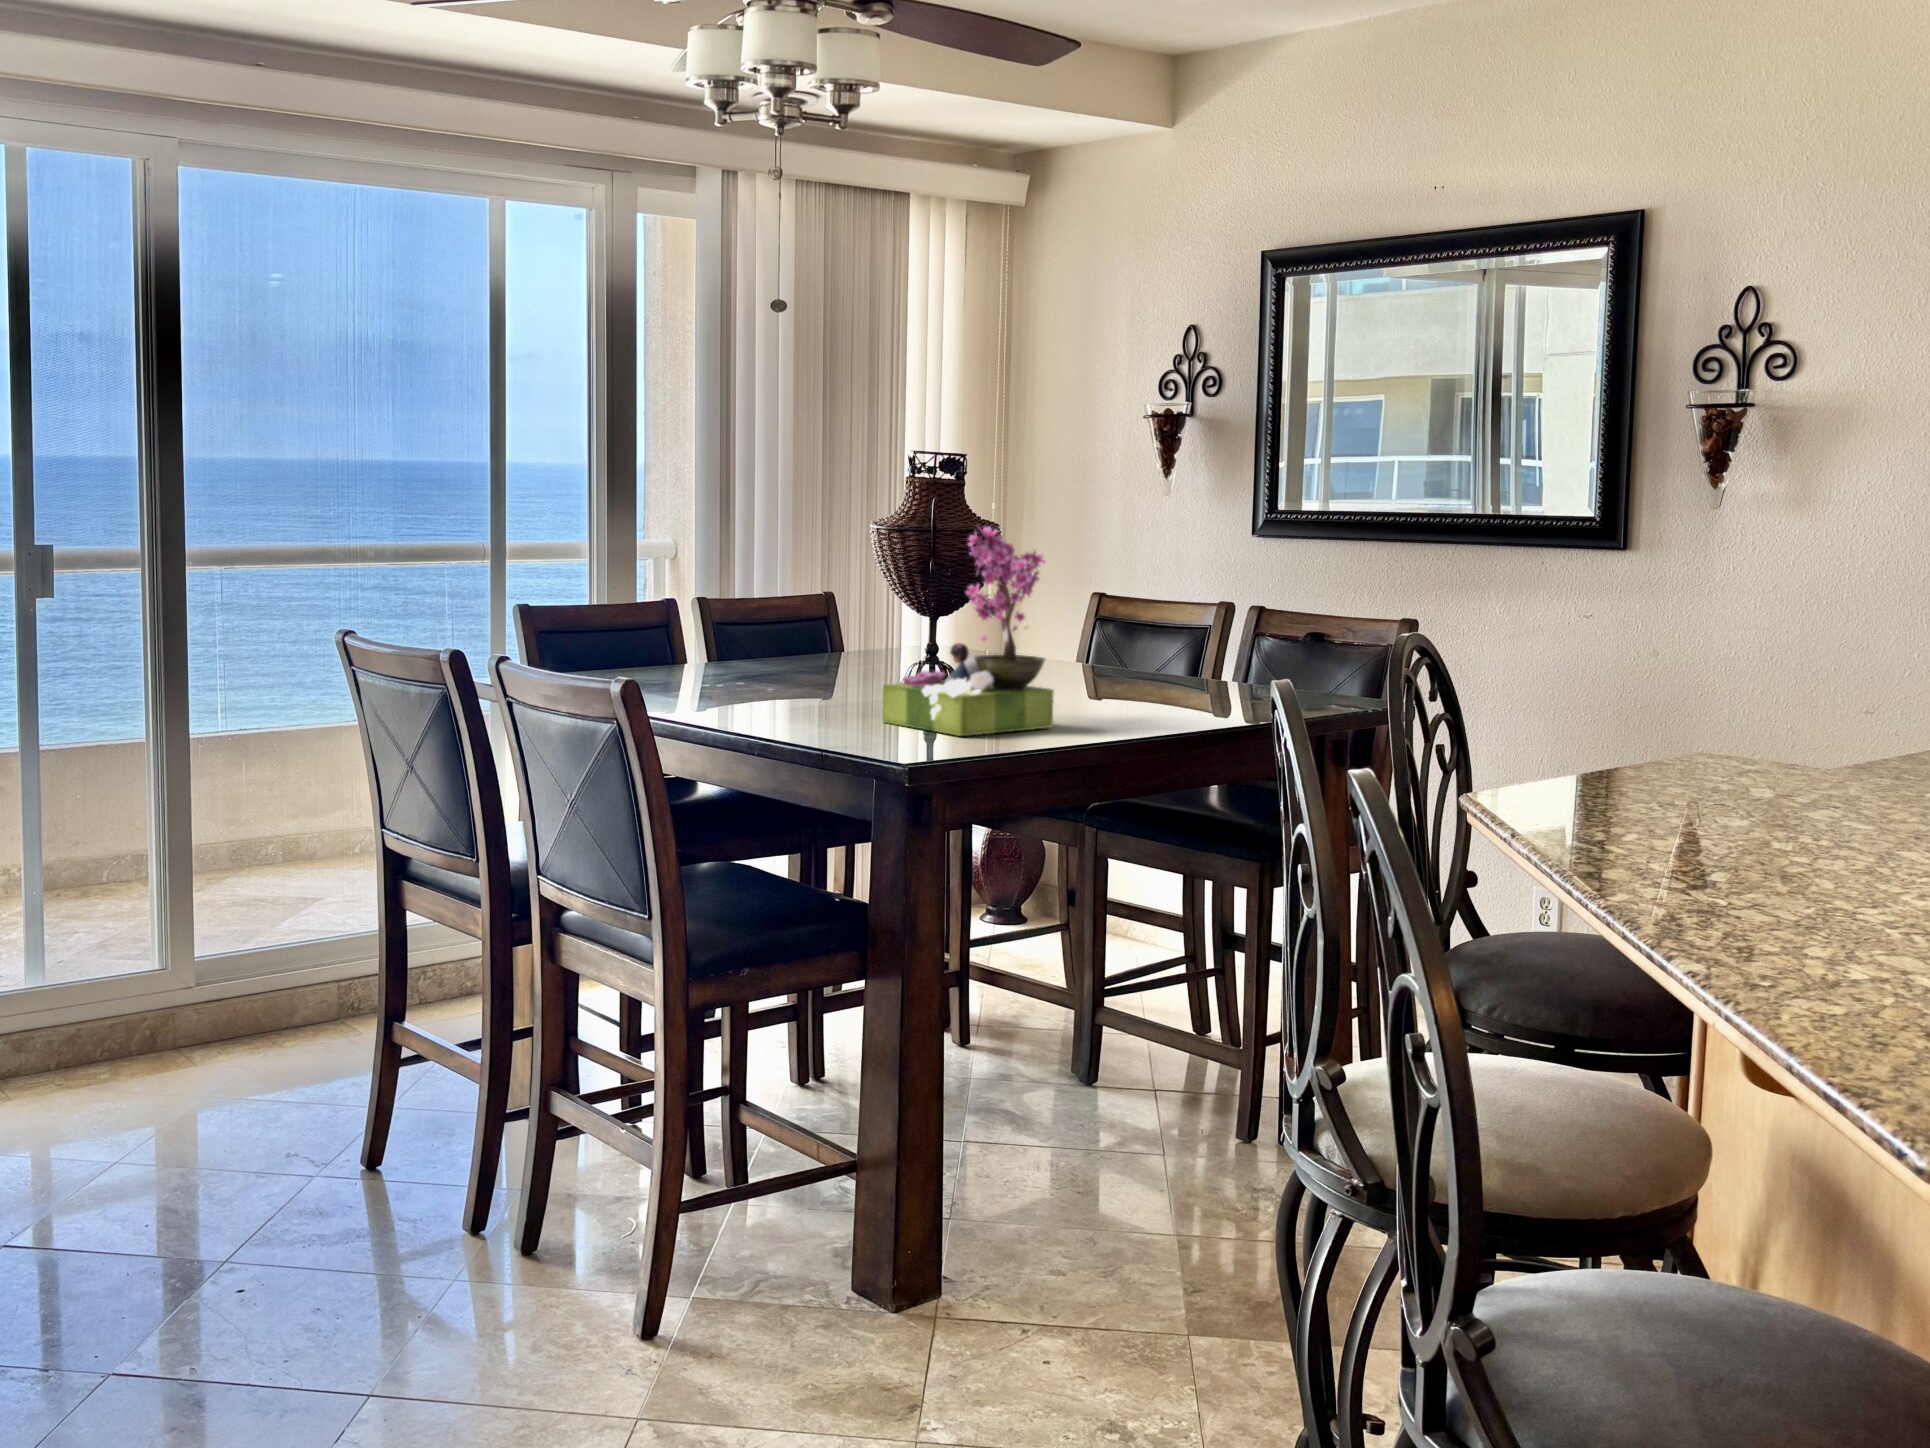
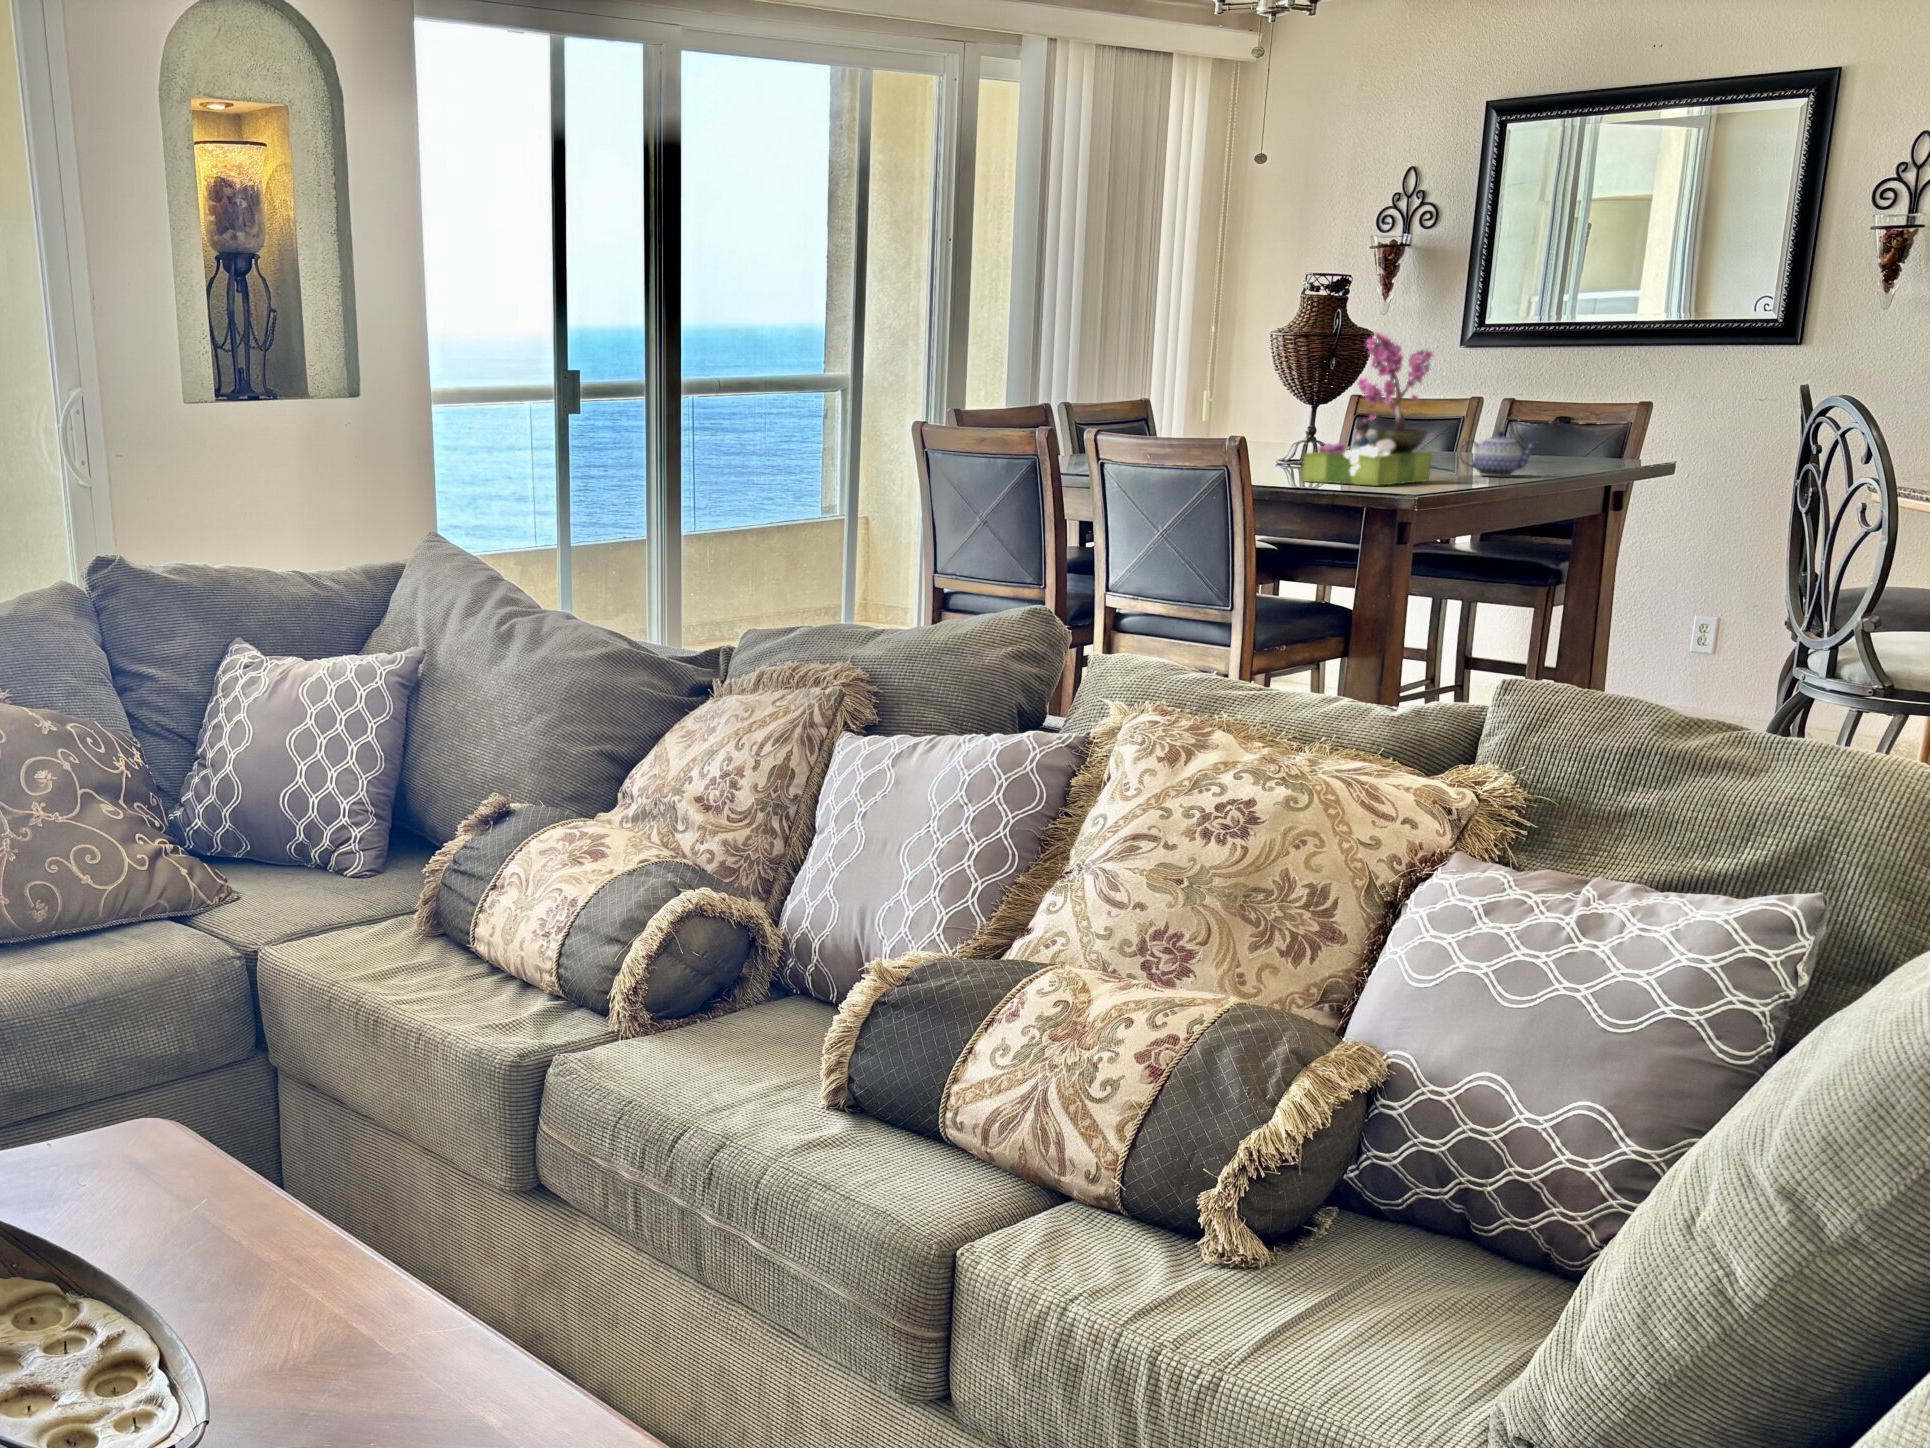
teapot: none [1121,658,1221,719] -> present [1459,431,1536,476]

